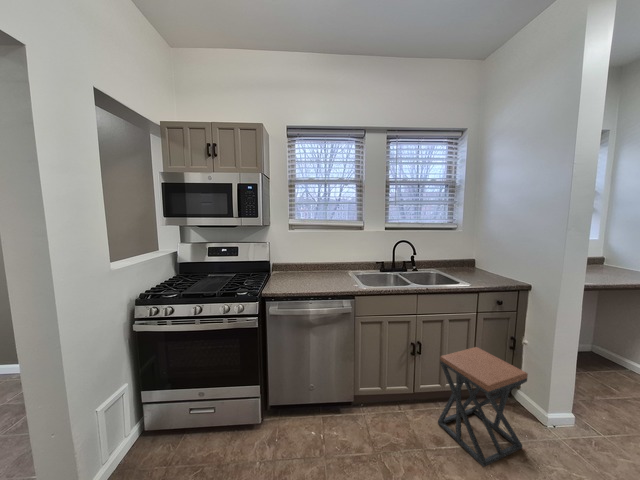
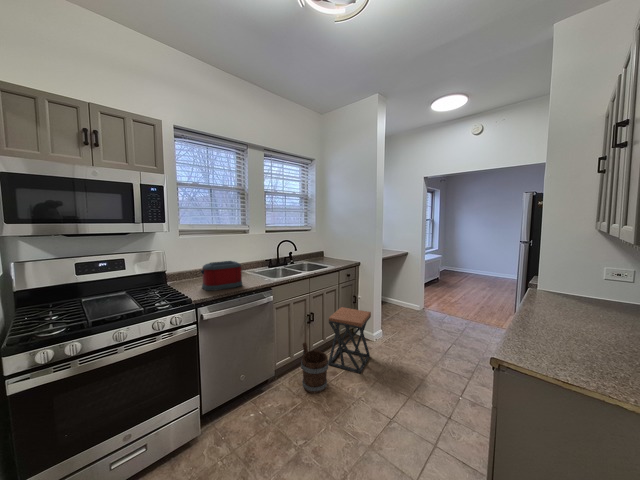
toaster: none [284,258,325,288] -> present [201,261,242,291]
bucket: none [378,378,421,457] -> present [301,343,329,393]

